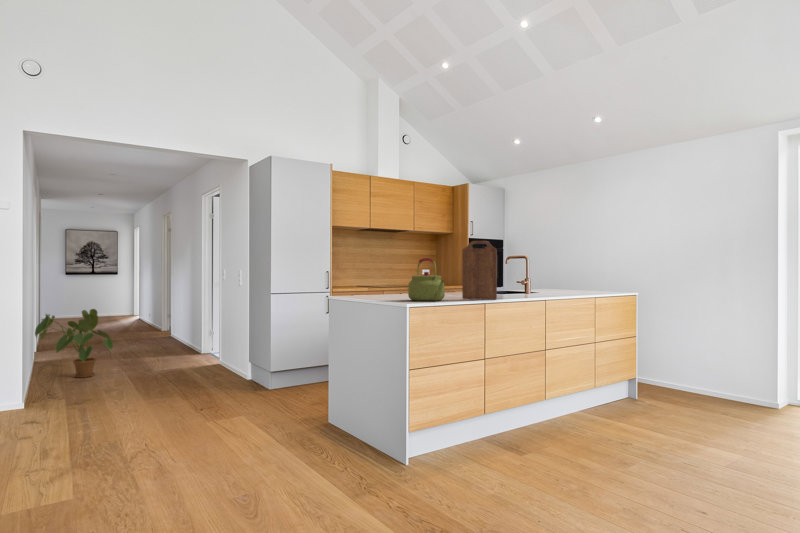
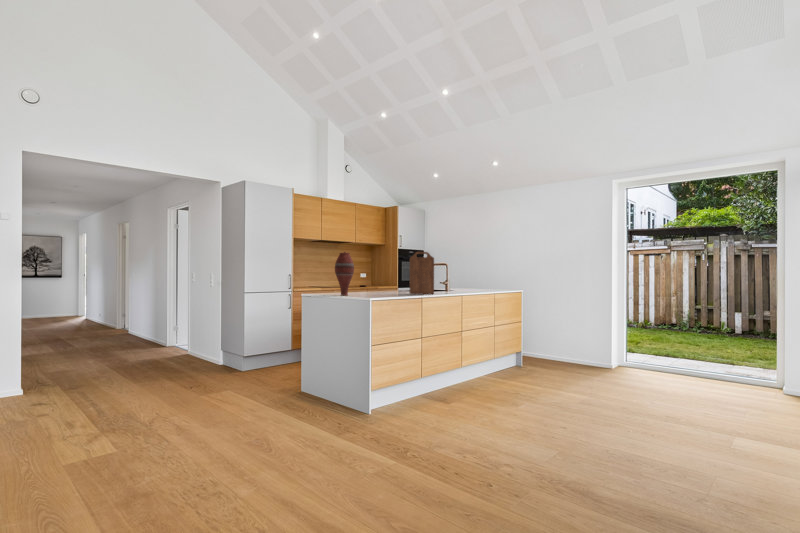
vase: none [361,242,387,301] -> present [335,252,354,296]
kettle: present [408,258,445,301] -> none [371,264,399,295]
house plant: present [35,309,113,378] -> none [15,307,93,369]

